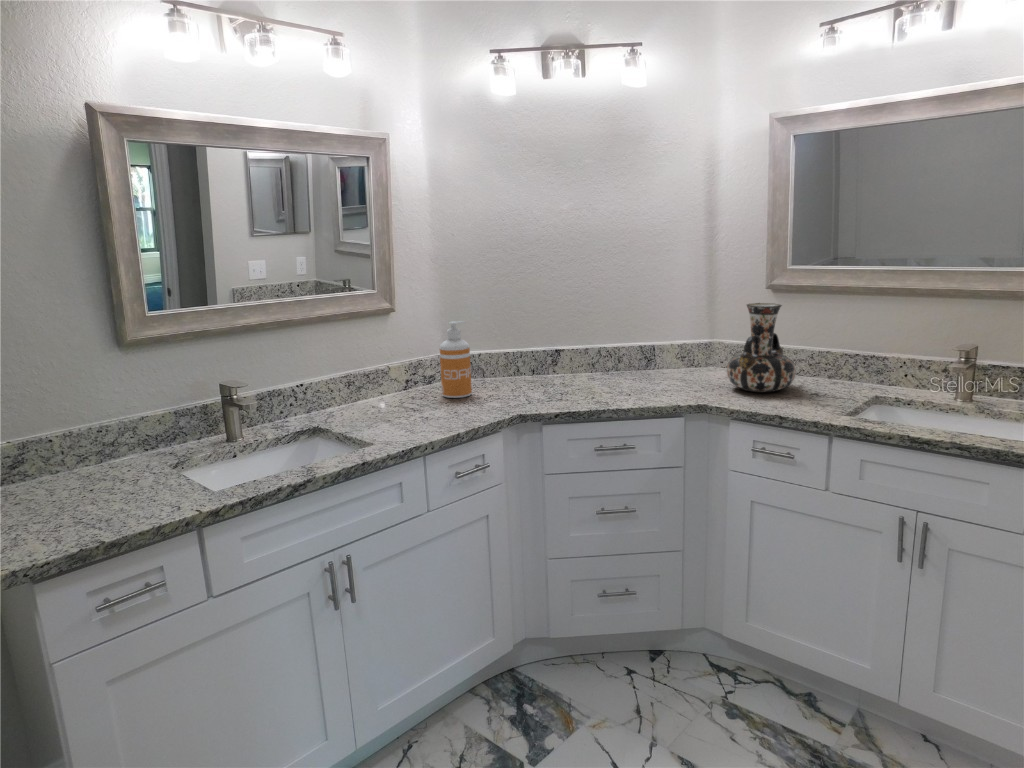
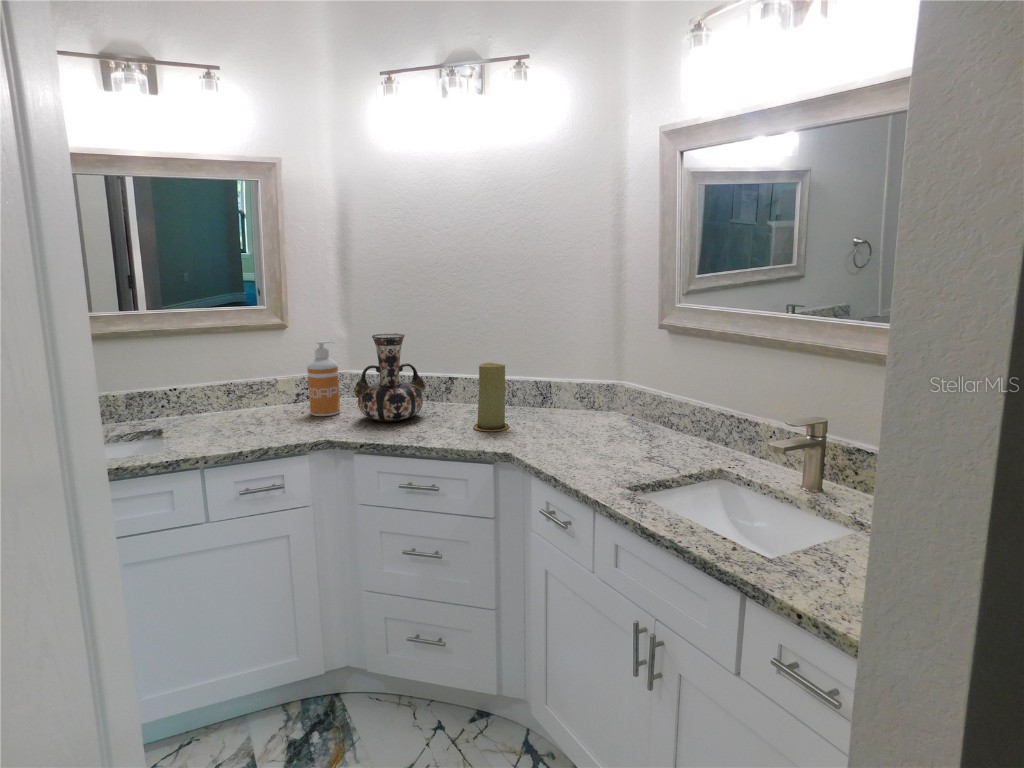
decorative vase: present [727,303,795,392] -> present [354,333,426,422]
candle: none [624,329,658,392] -> present [473,363,510,431]

